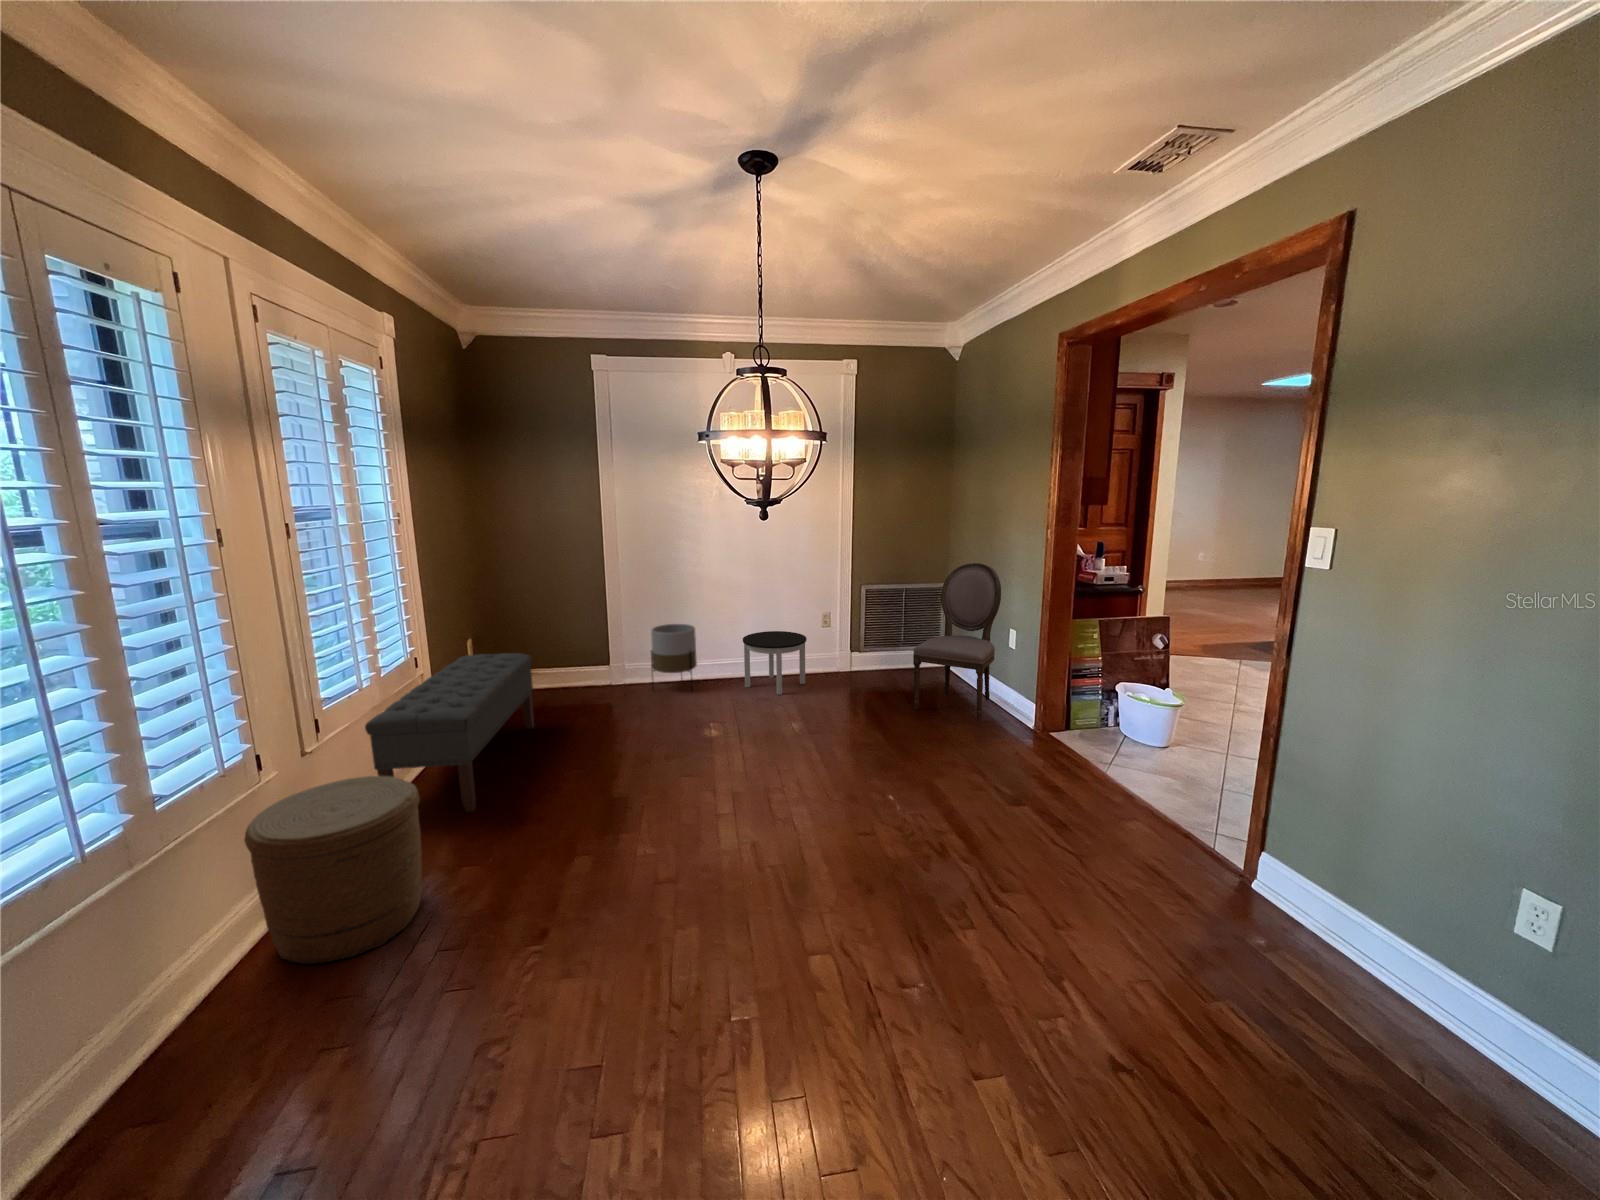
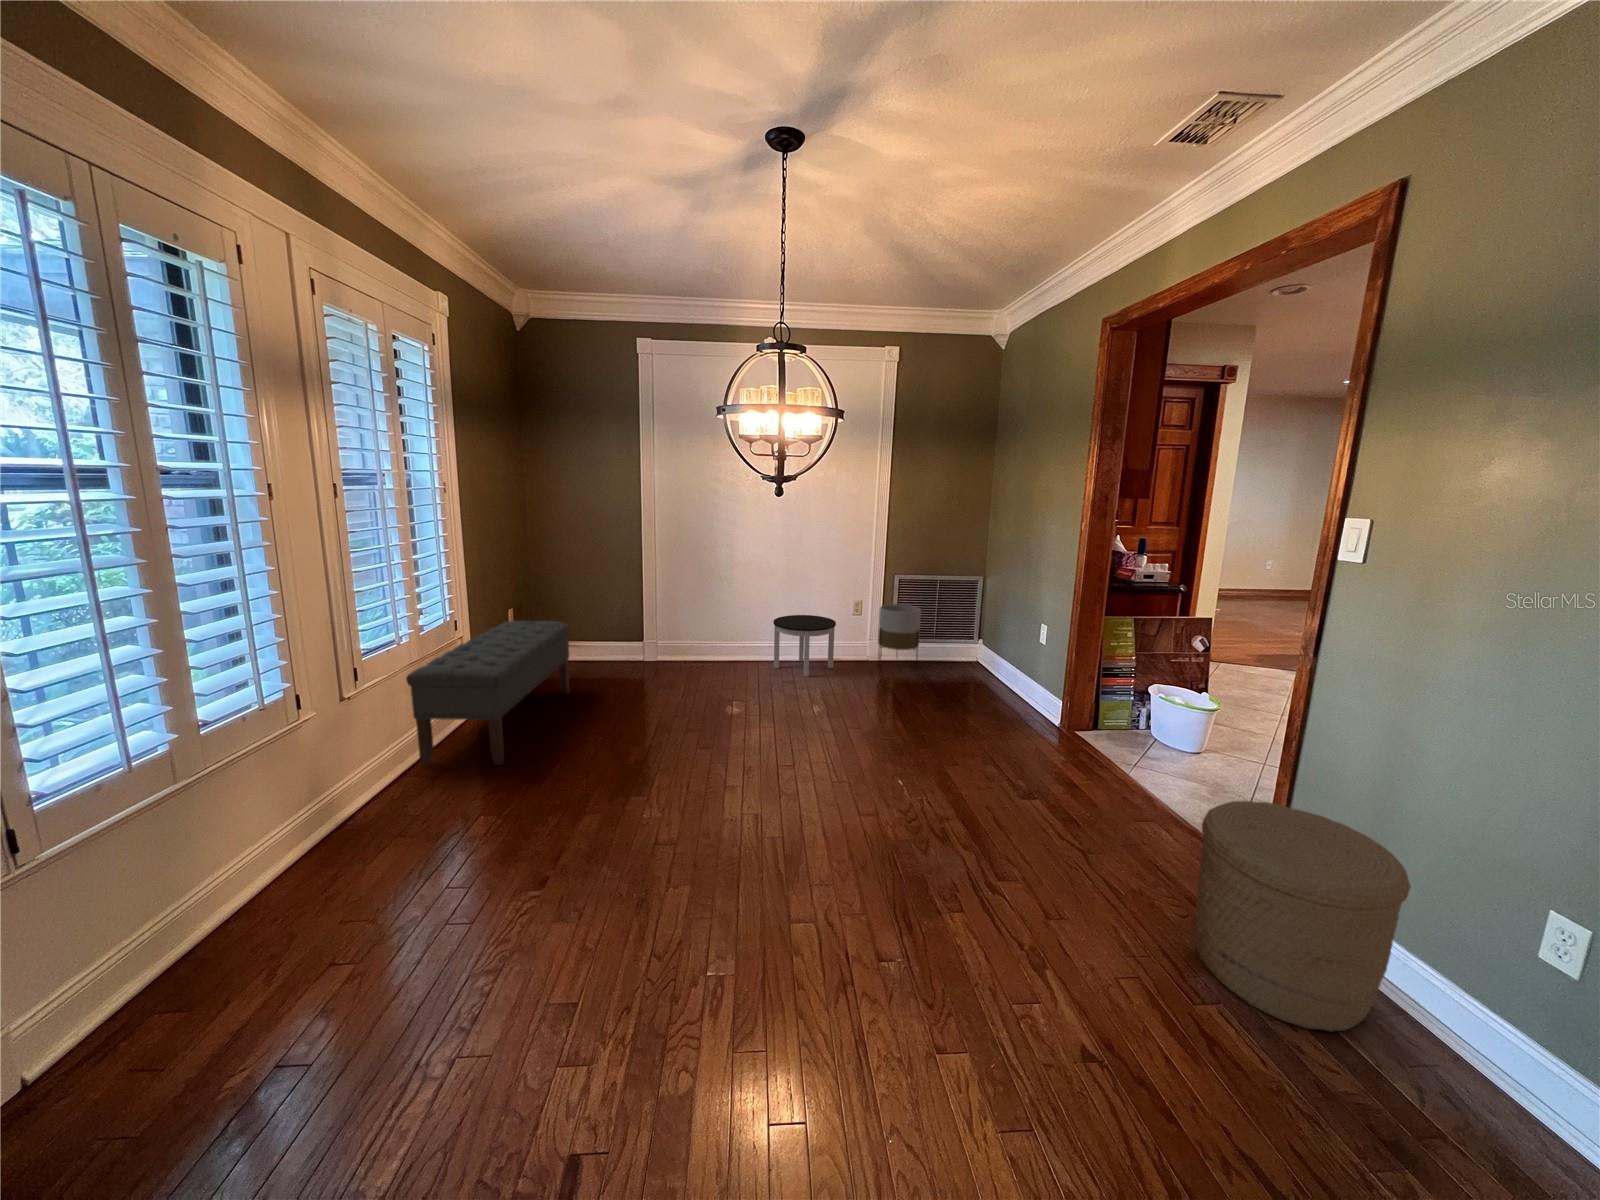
dining chair: present [913,563,1001,721] -> none [938,555,1033,713]
planter: present [651,624,697,690] -> present [878,604,921,653]
woven basket: present [244,776,422,964] -> present [1196,801,1411,1031]

